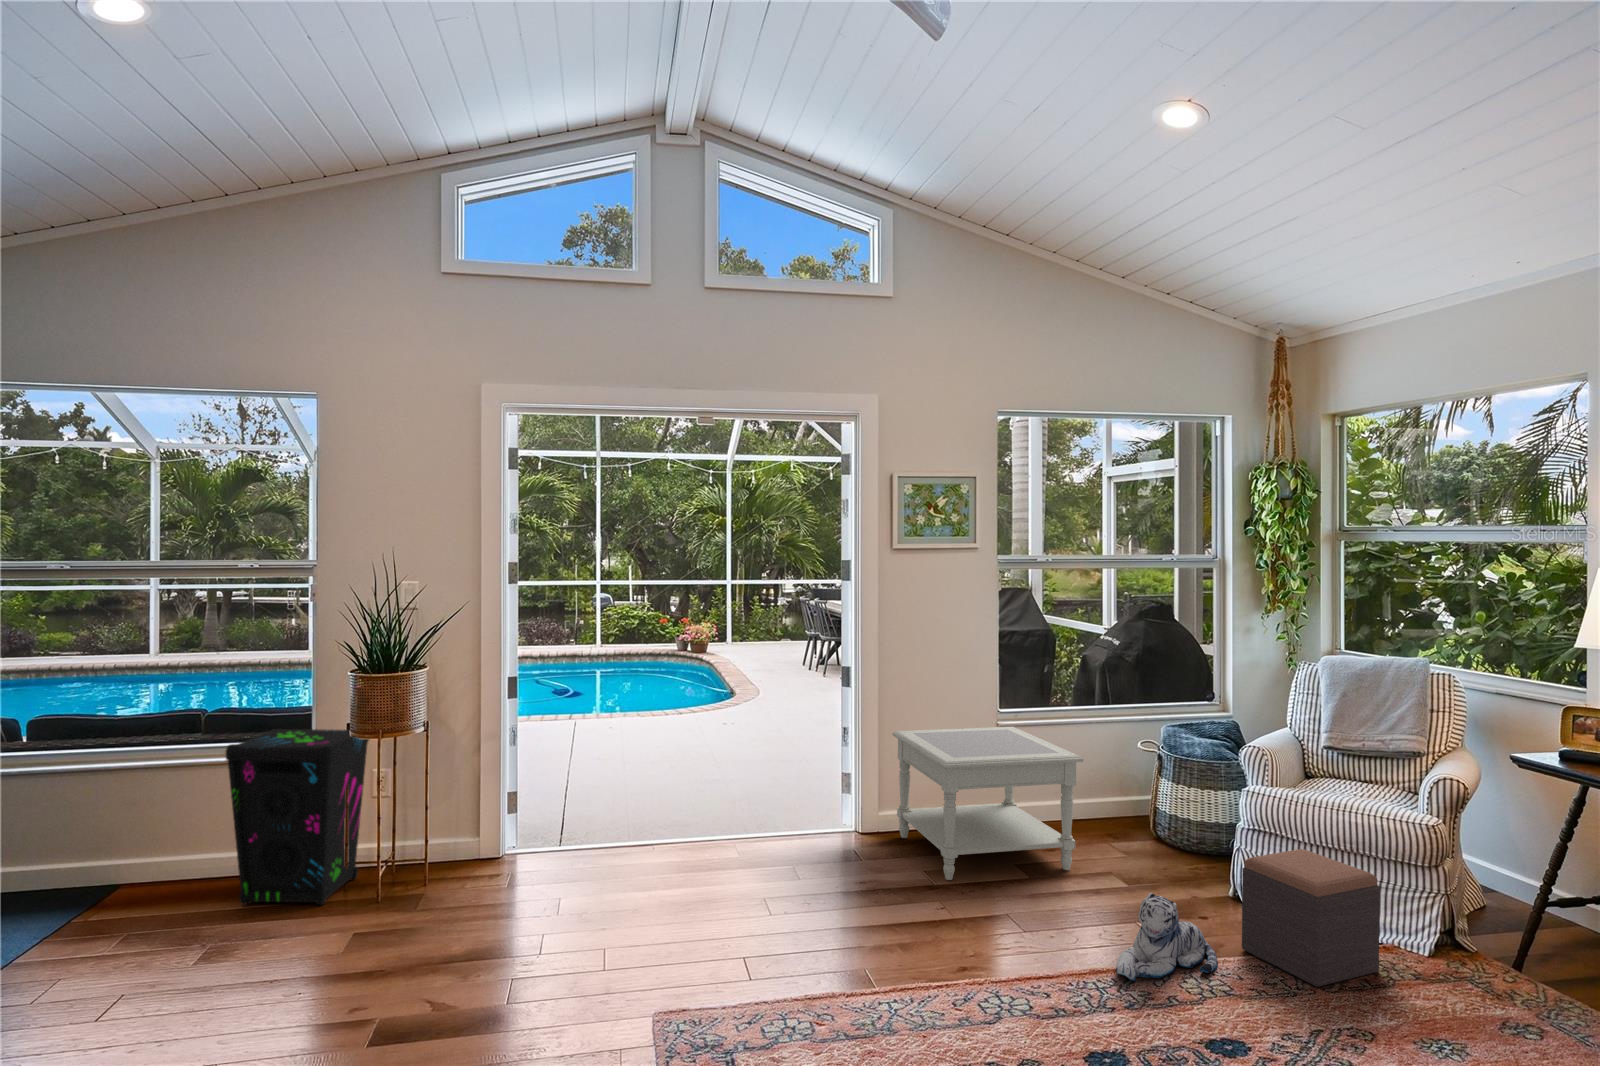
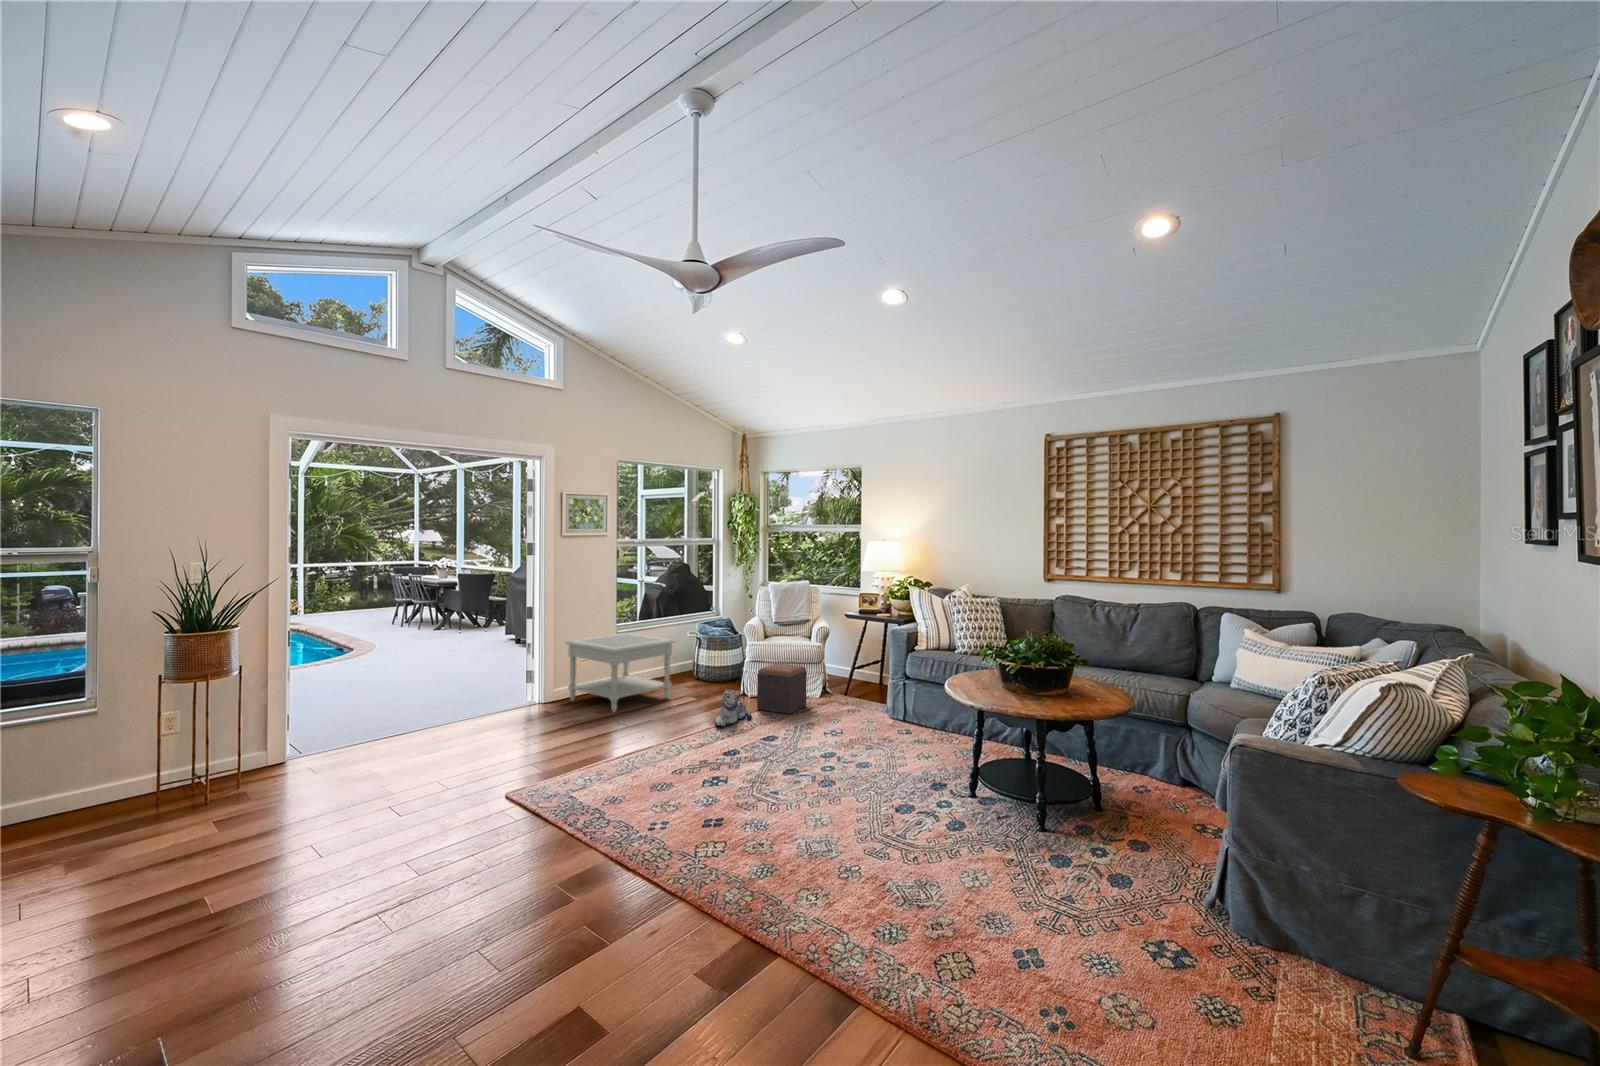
speaker: present [226,728,370,905] -> none [65,676,187,828]

